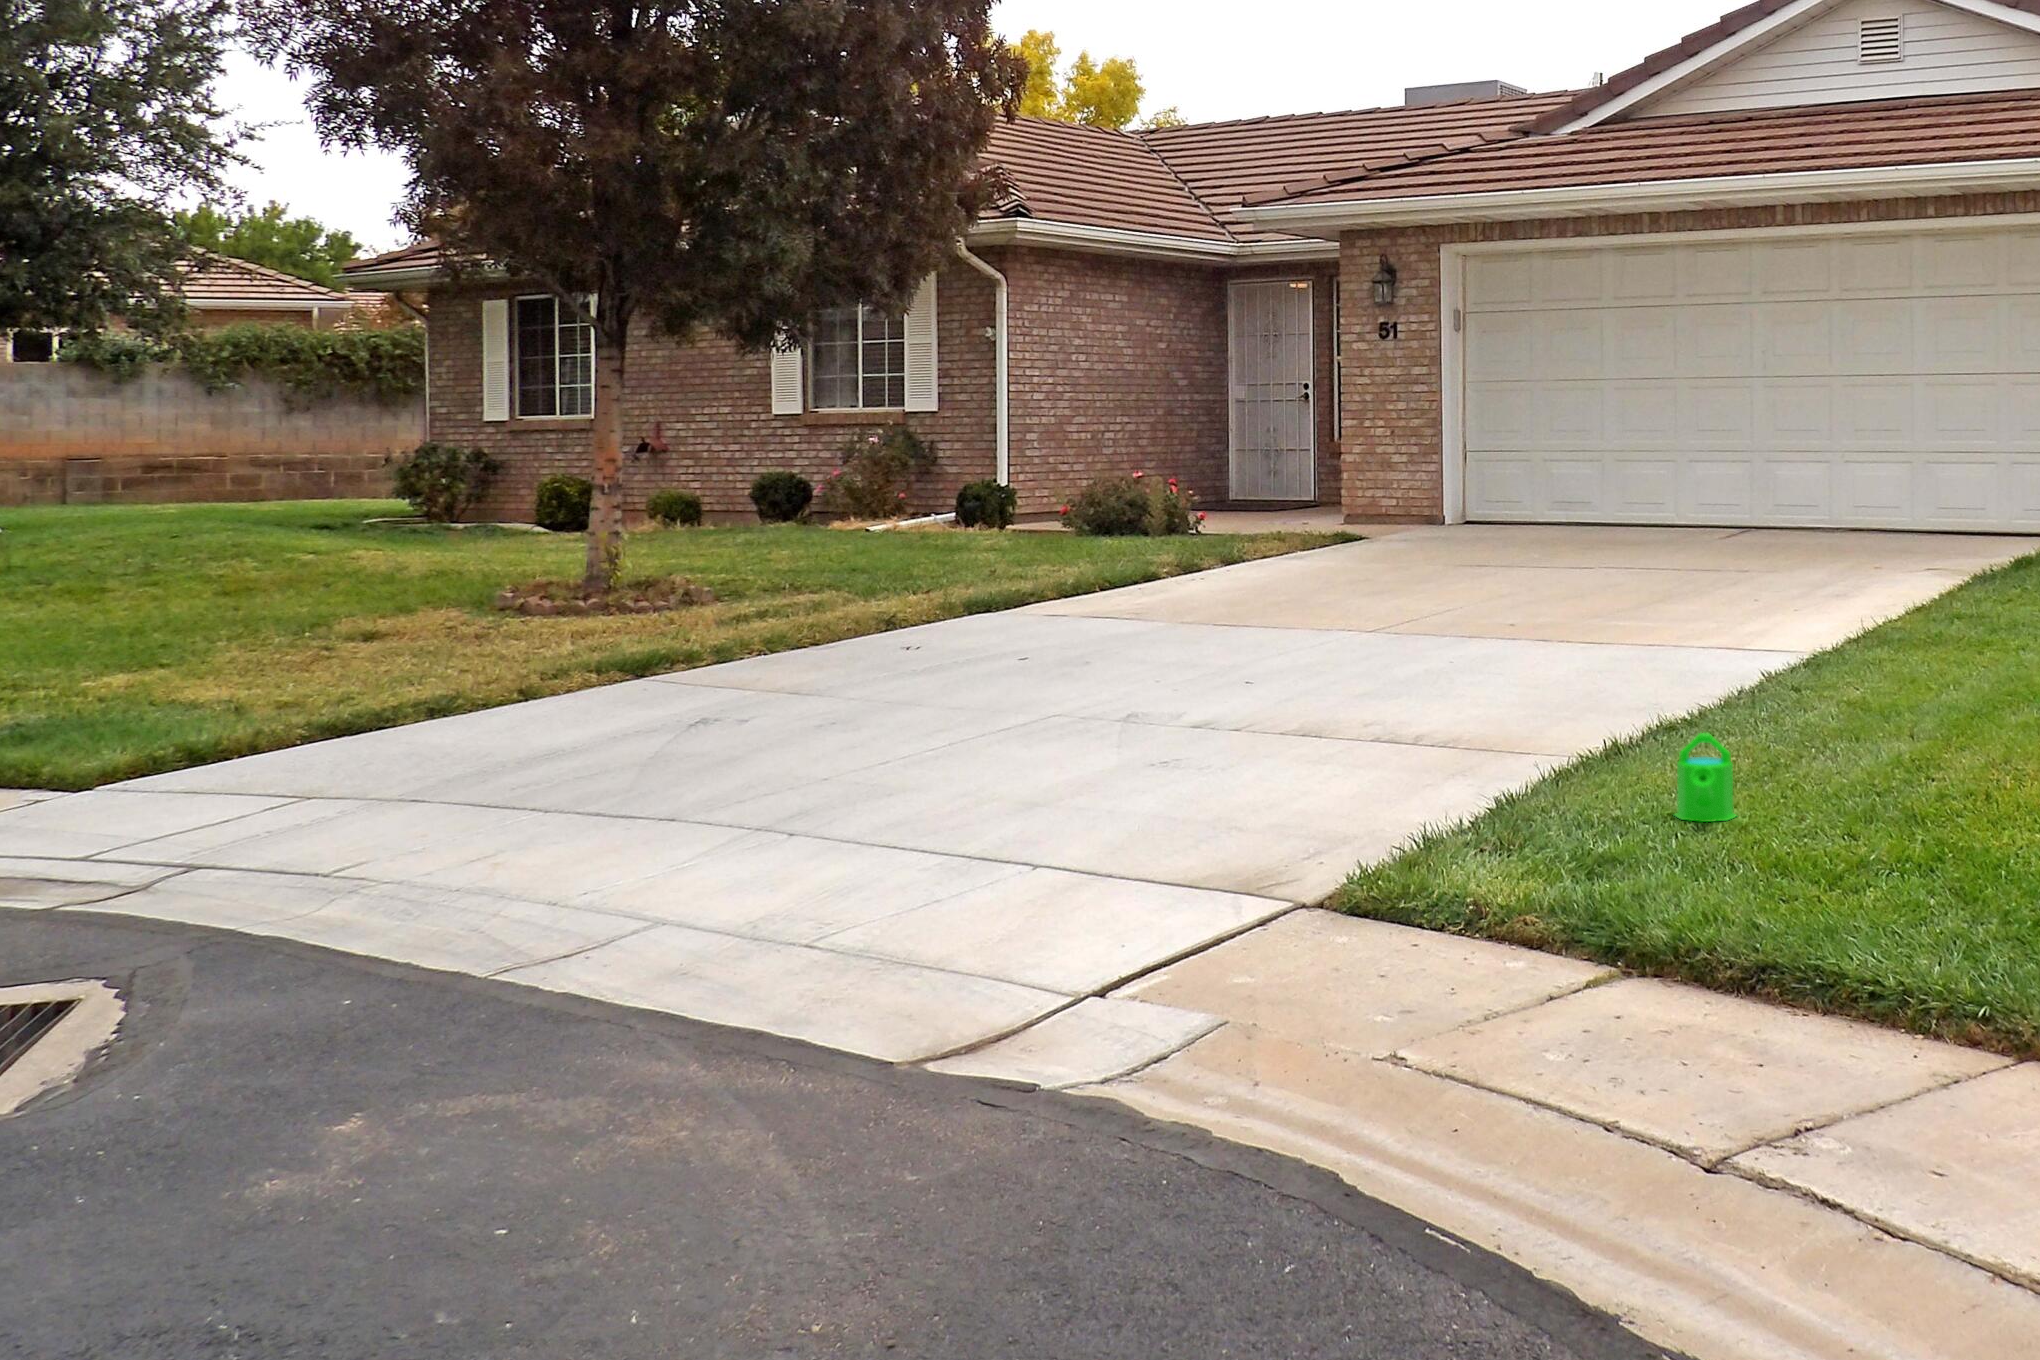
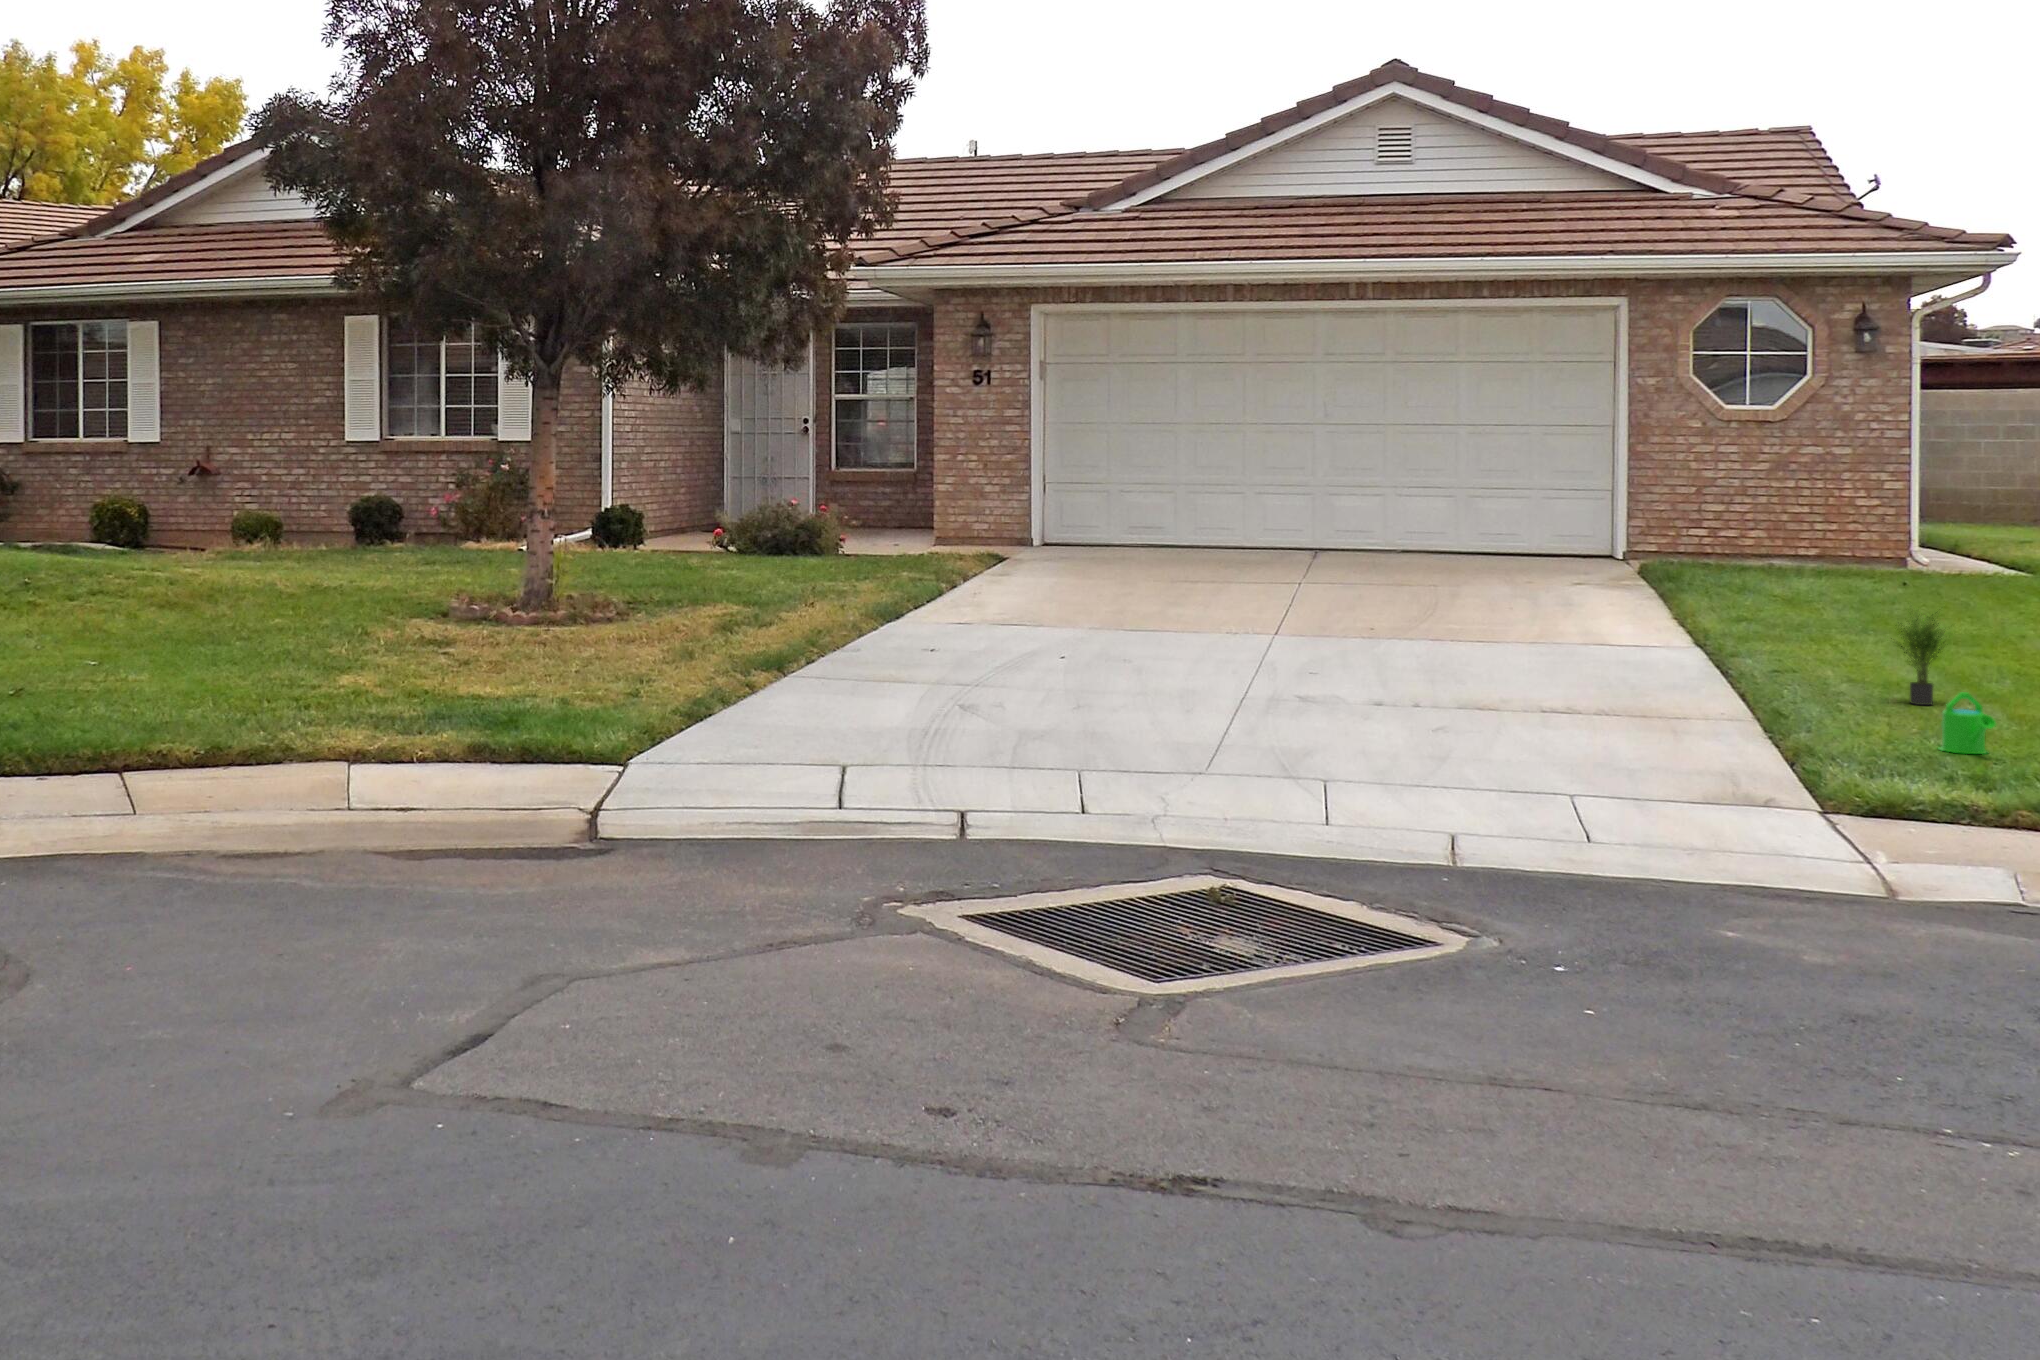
potted plant: none [1801,601,1907,744] -> present [1891,610,1950,705]

